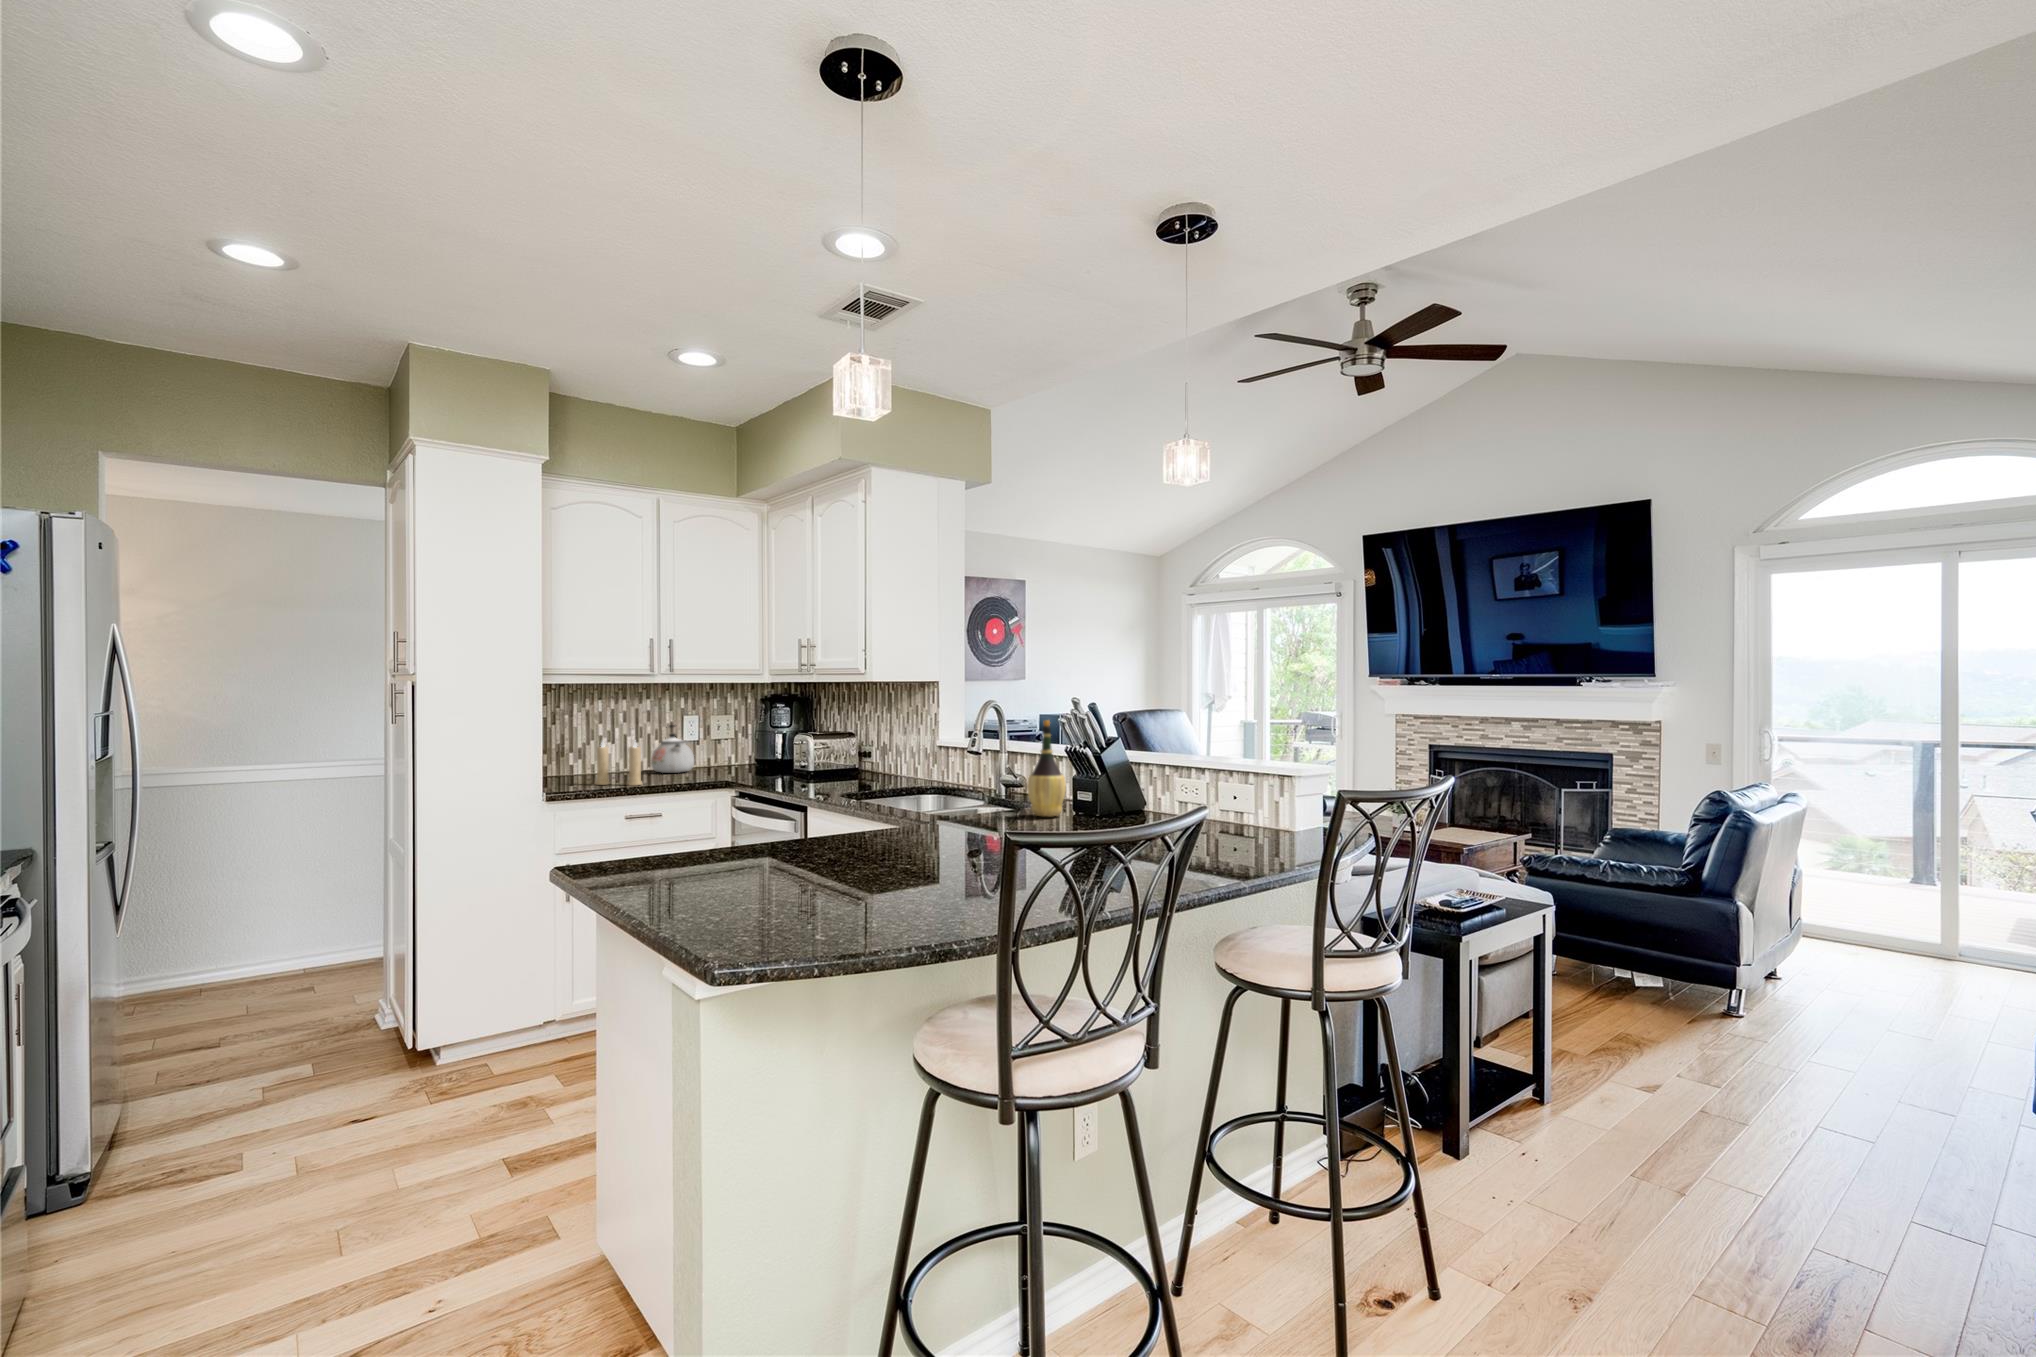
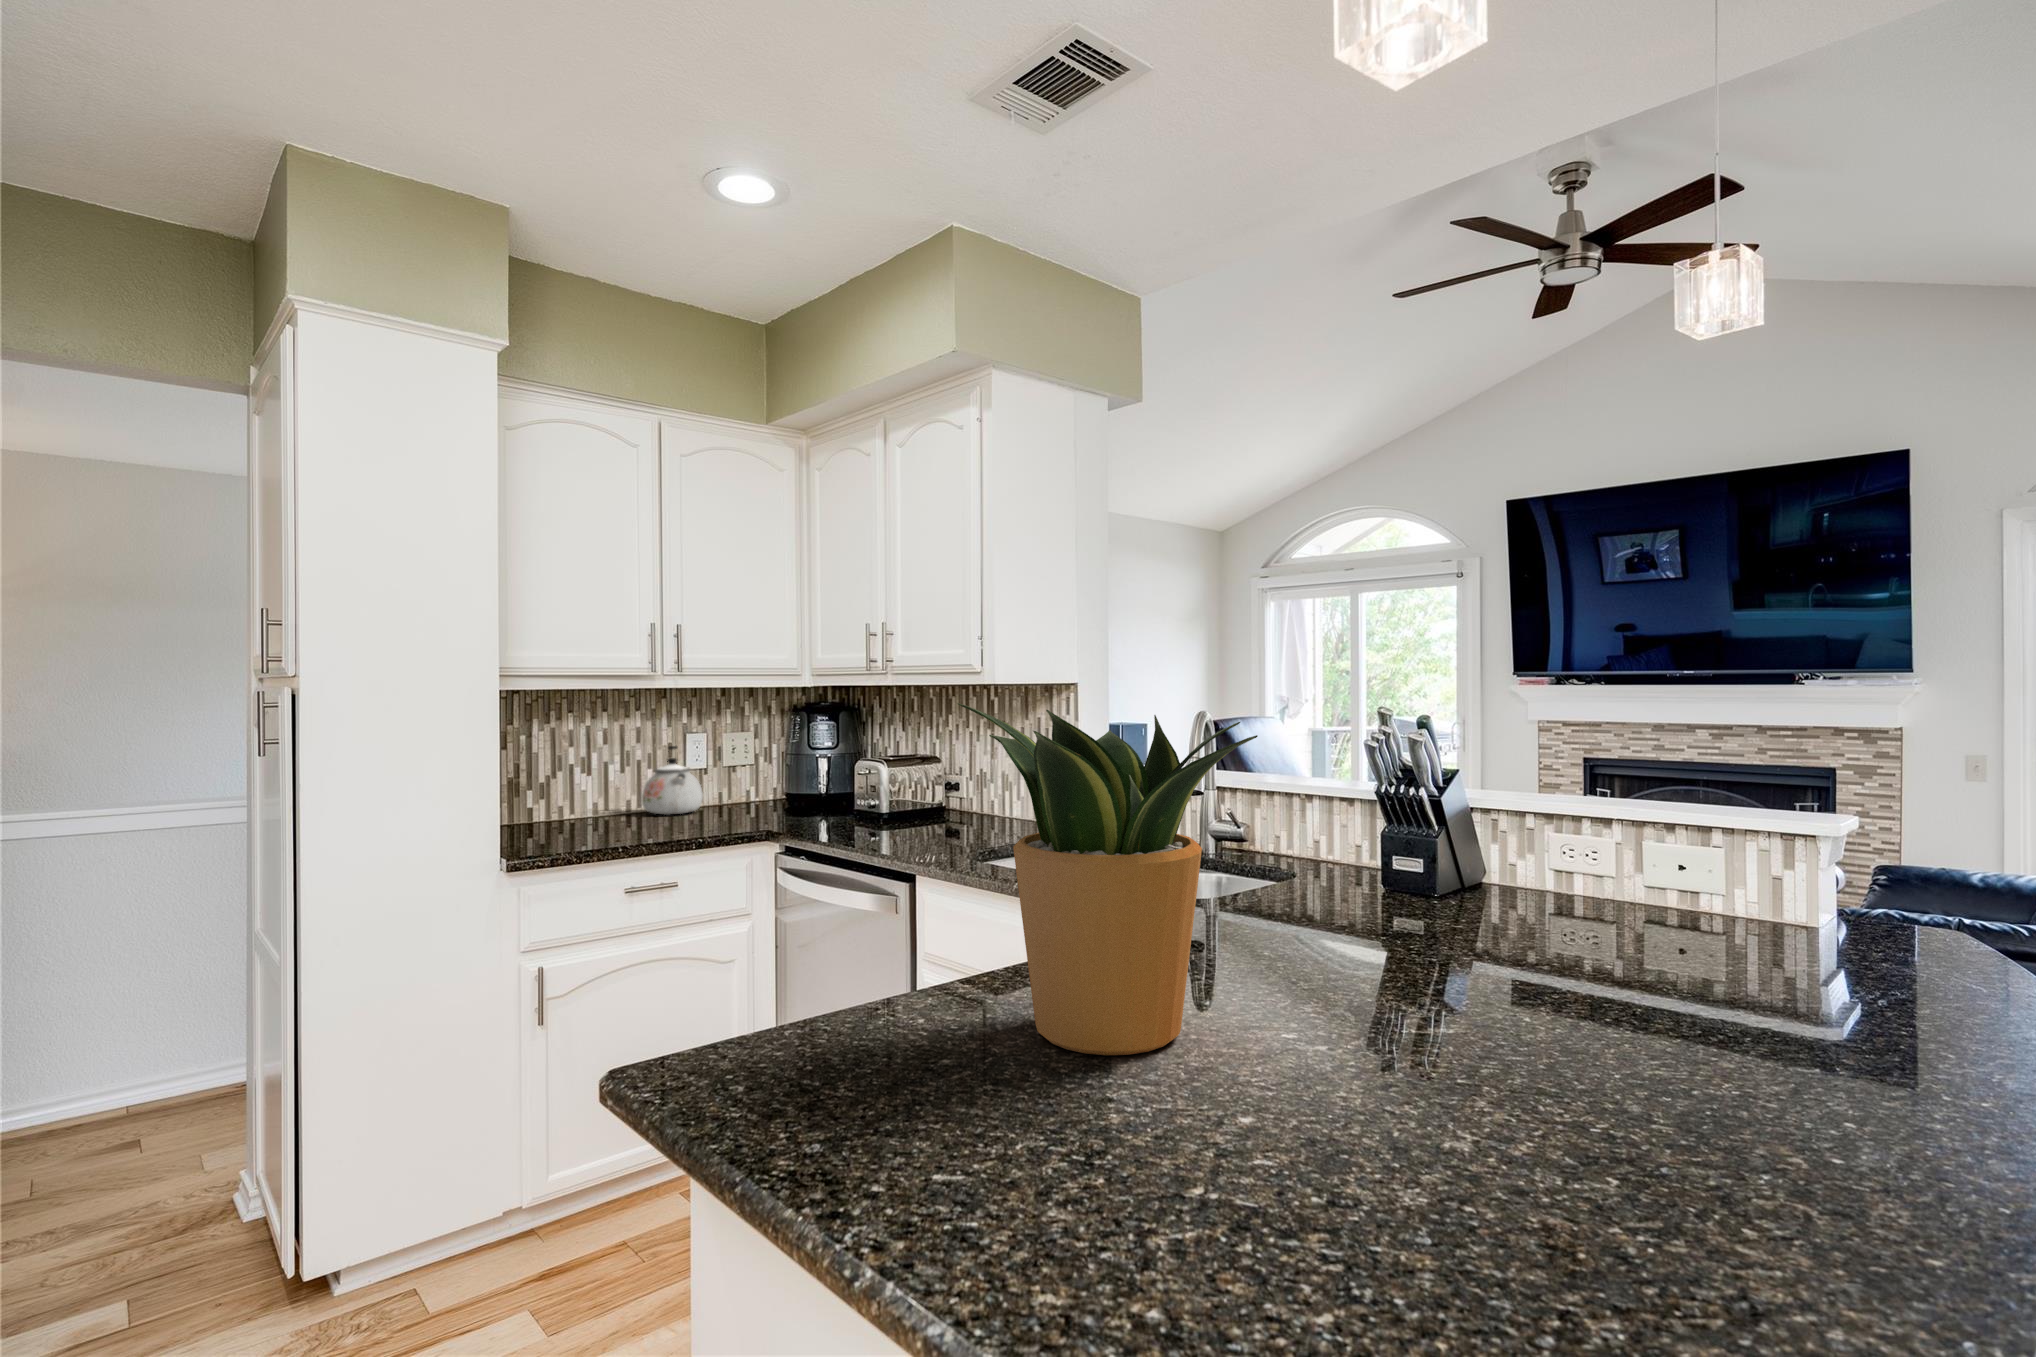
potted plant: none [743,691,871,867] -> present [958,703,1258,1055]
wine bottle: present [1027,720,1066,817] -> none [1307,744,1371,898]
candle: present [595,742,642,786] -> none [572,770,644,839]

